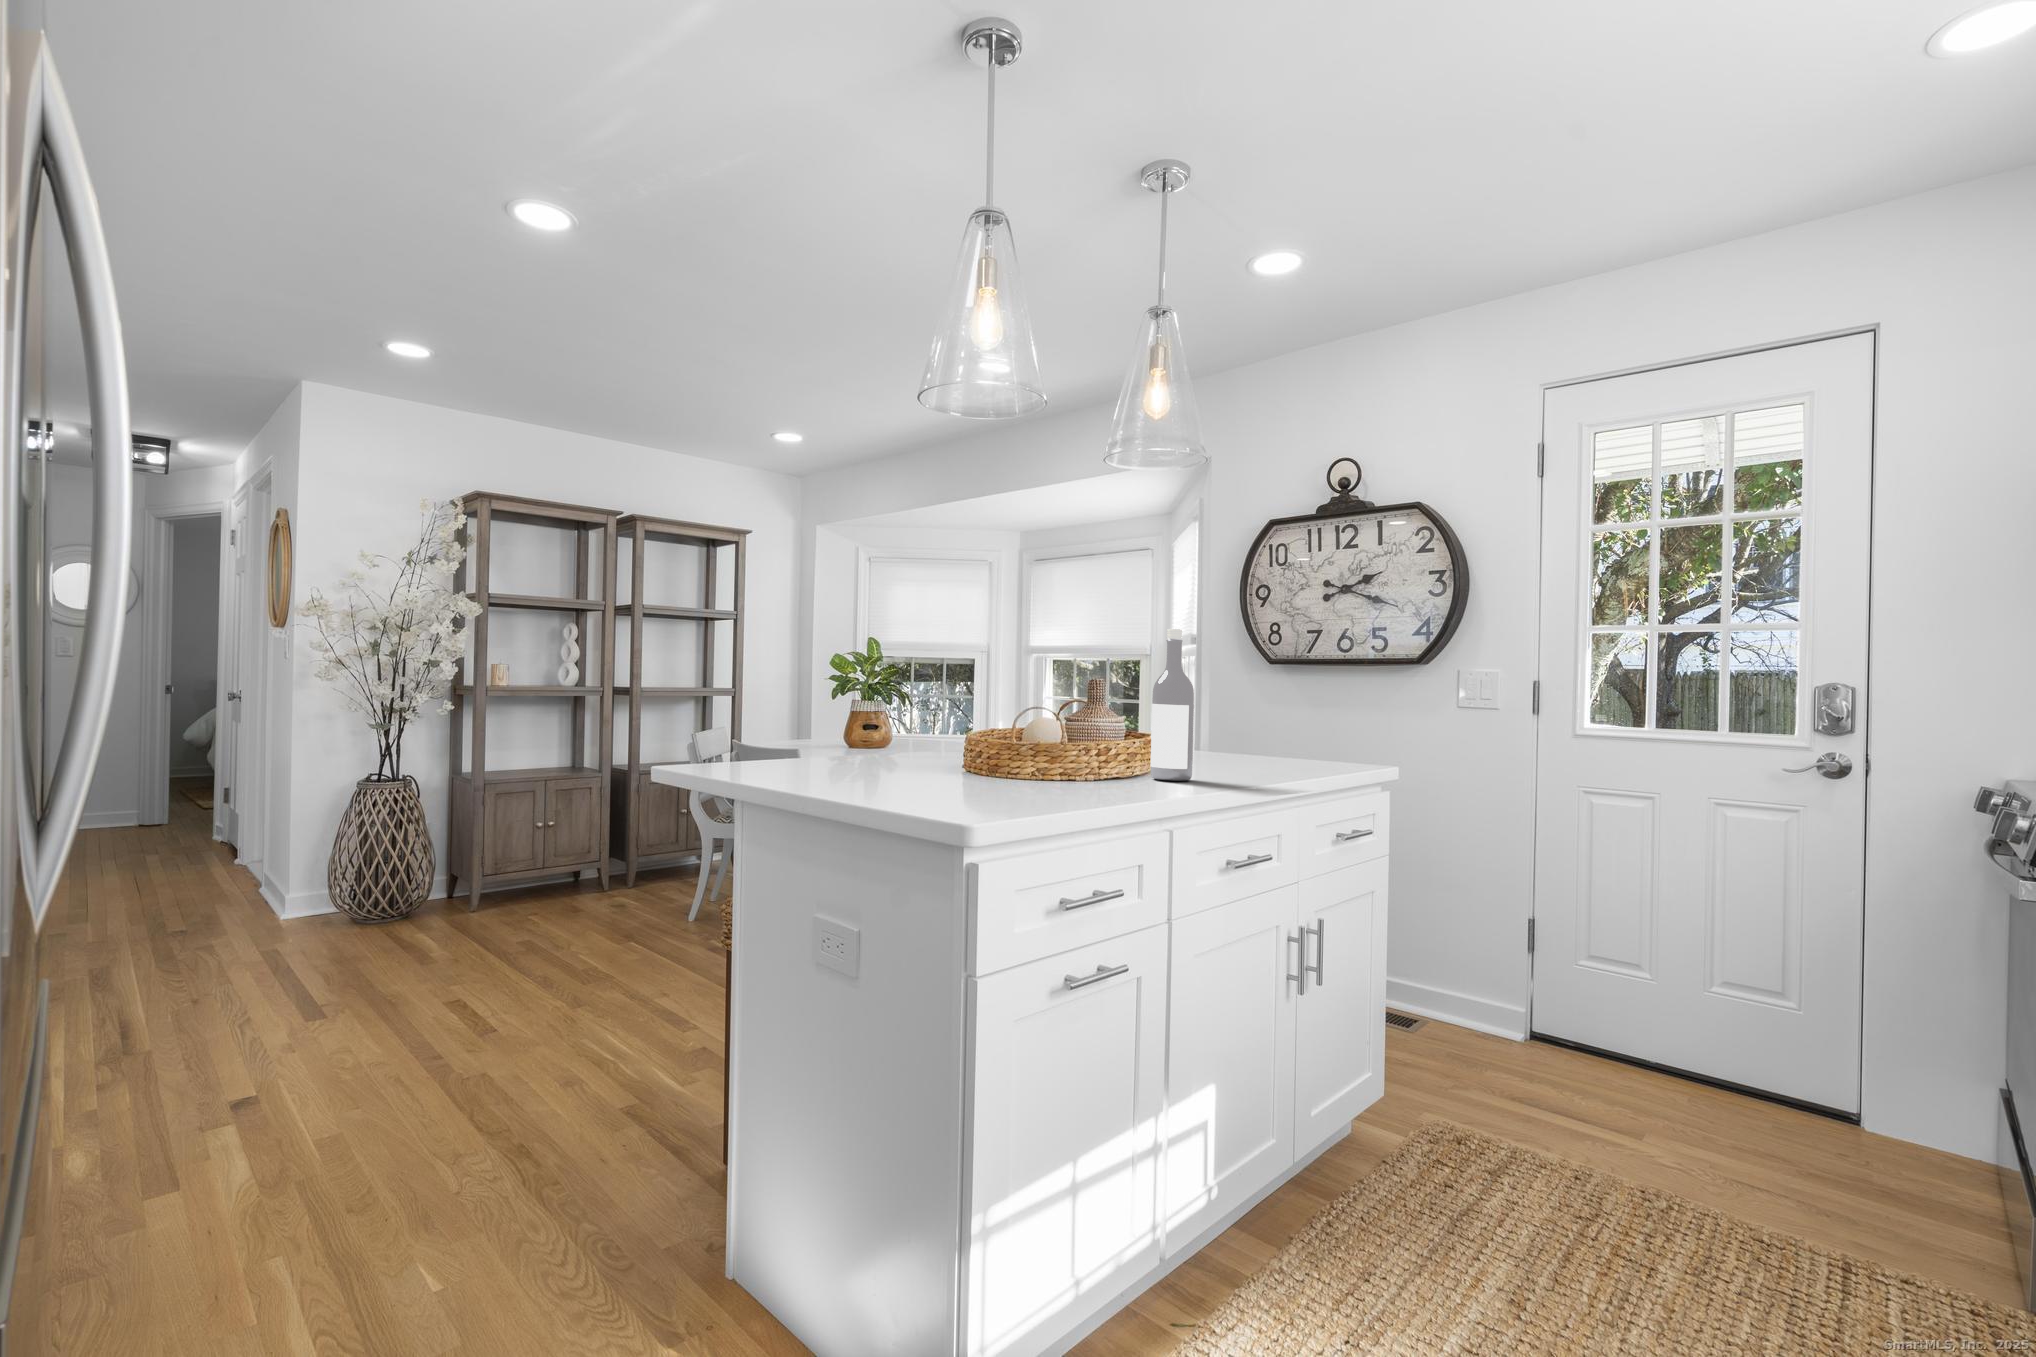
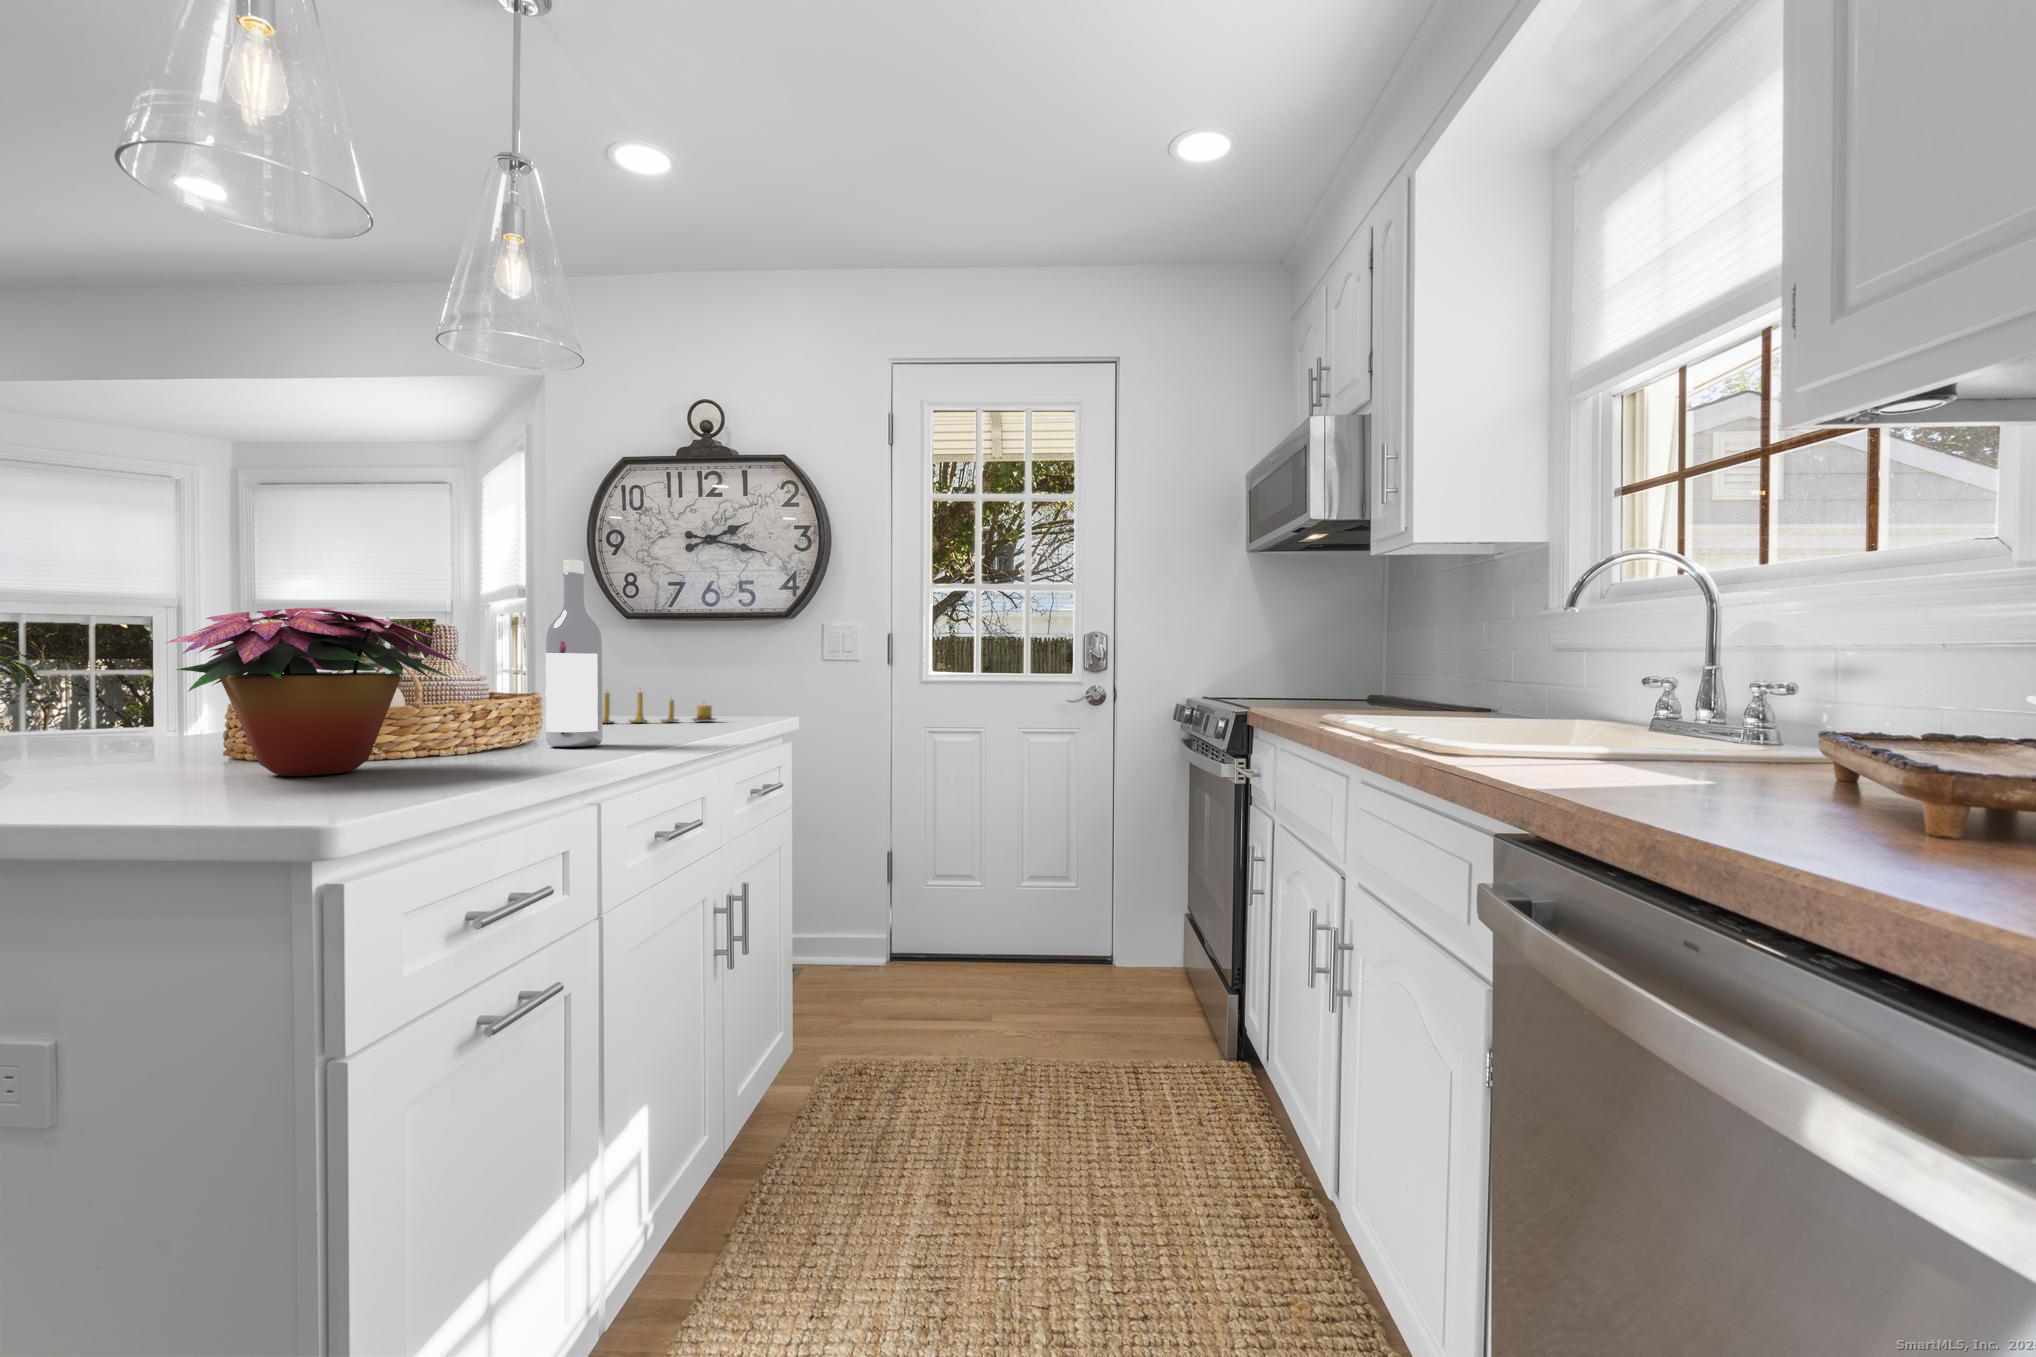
flower arrangement: none [917,671,1084,786] -> present [167,607,453,776]
candle: none [1209,731,1313,765] -> present [603,692,715,724]

